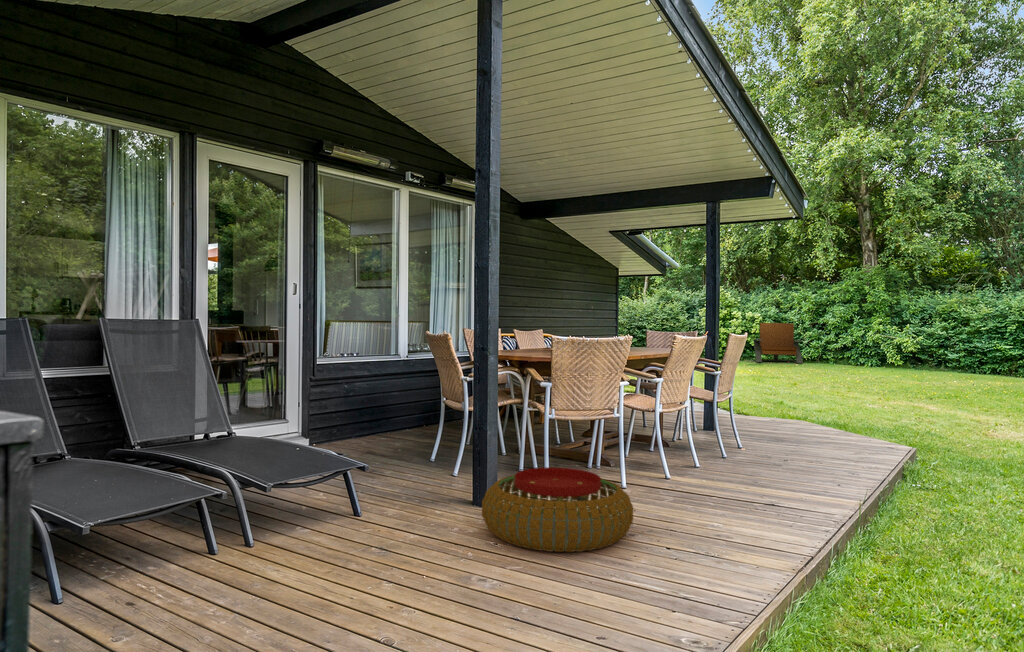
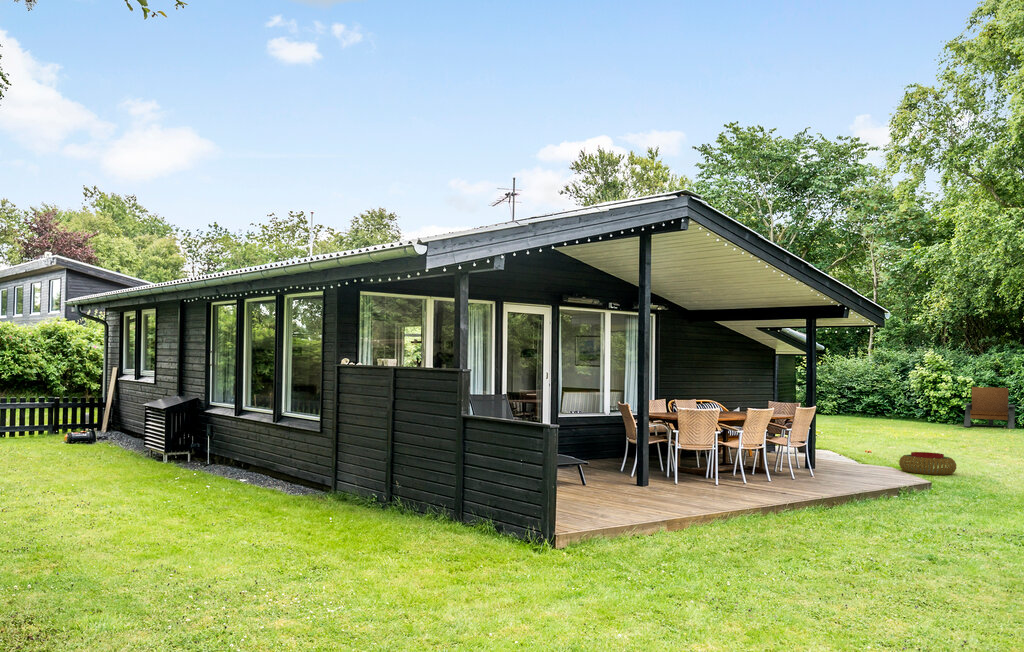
pouf: present [482,467,633,552] -> present [899,452,956,475]

